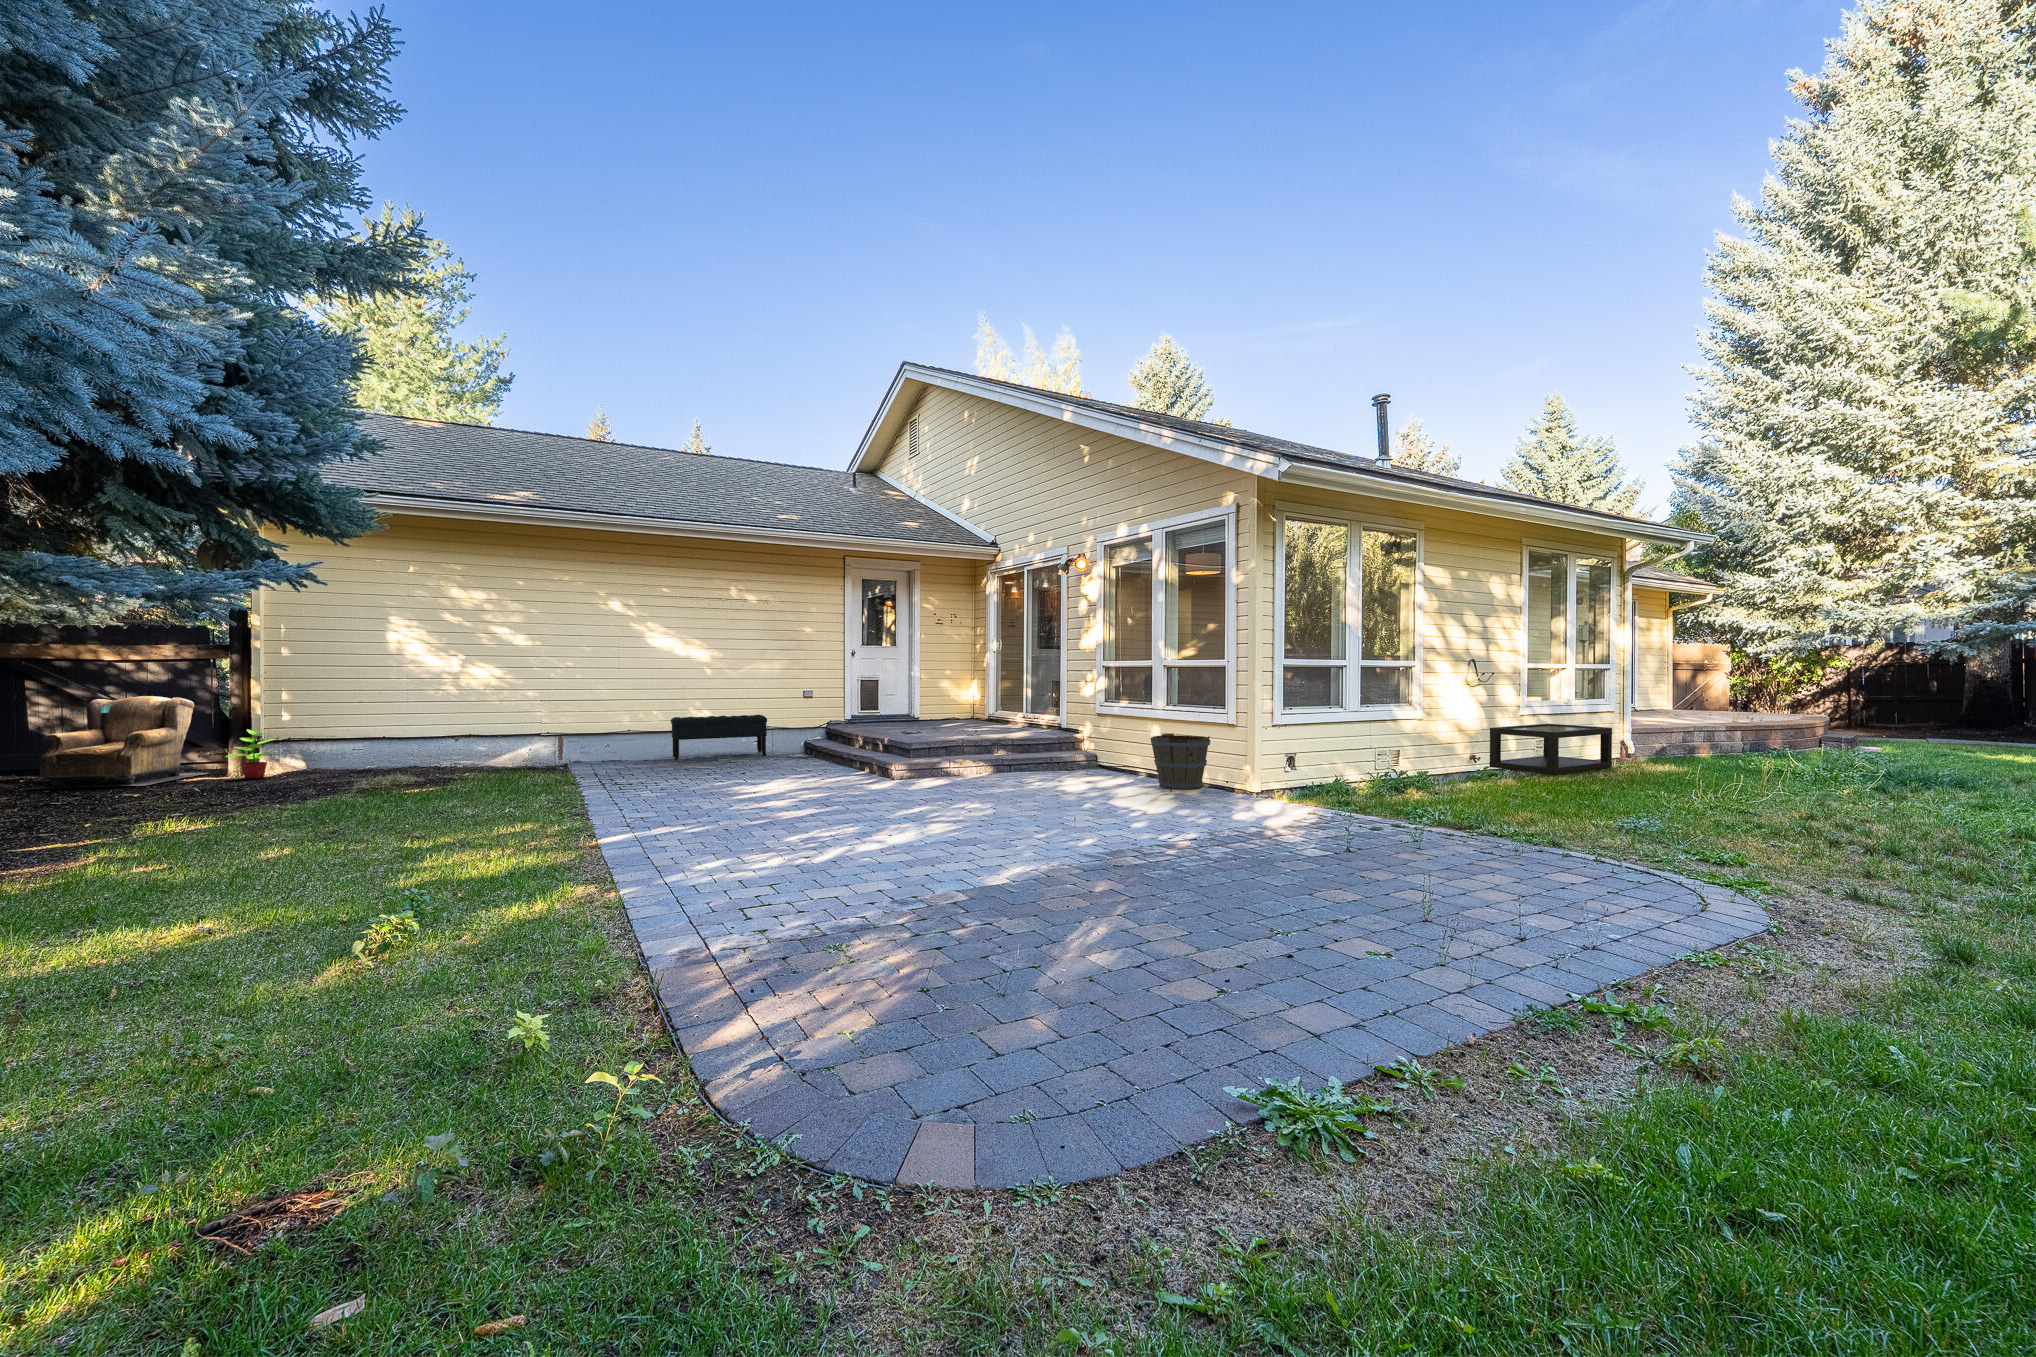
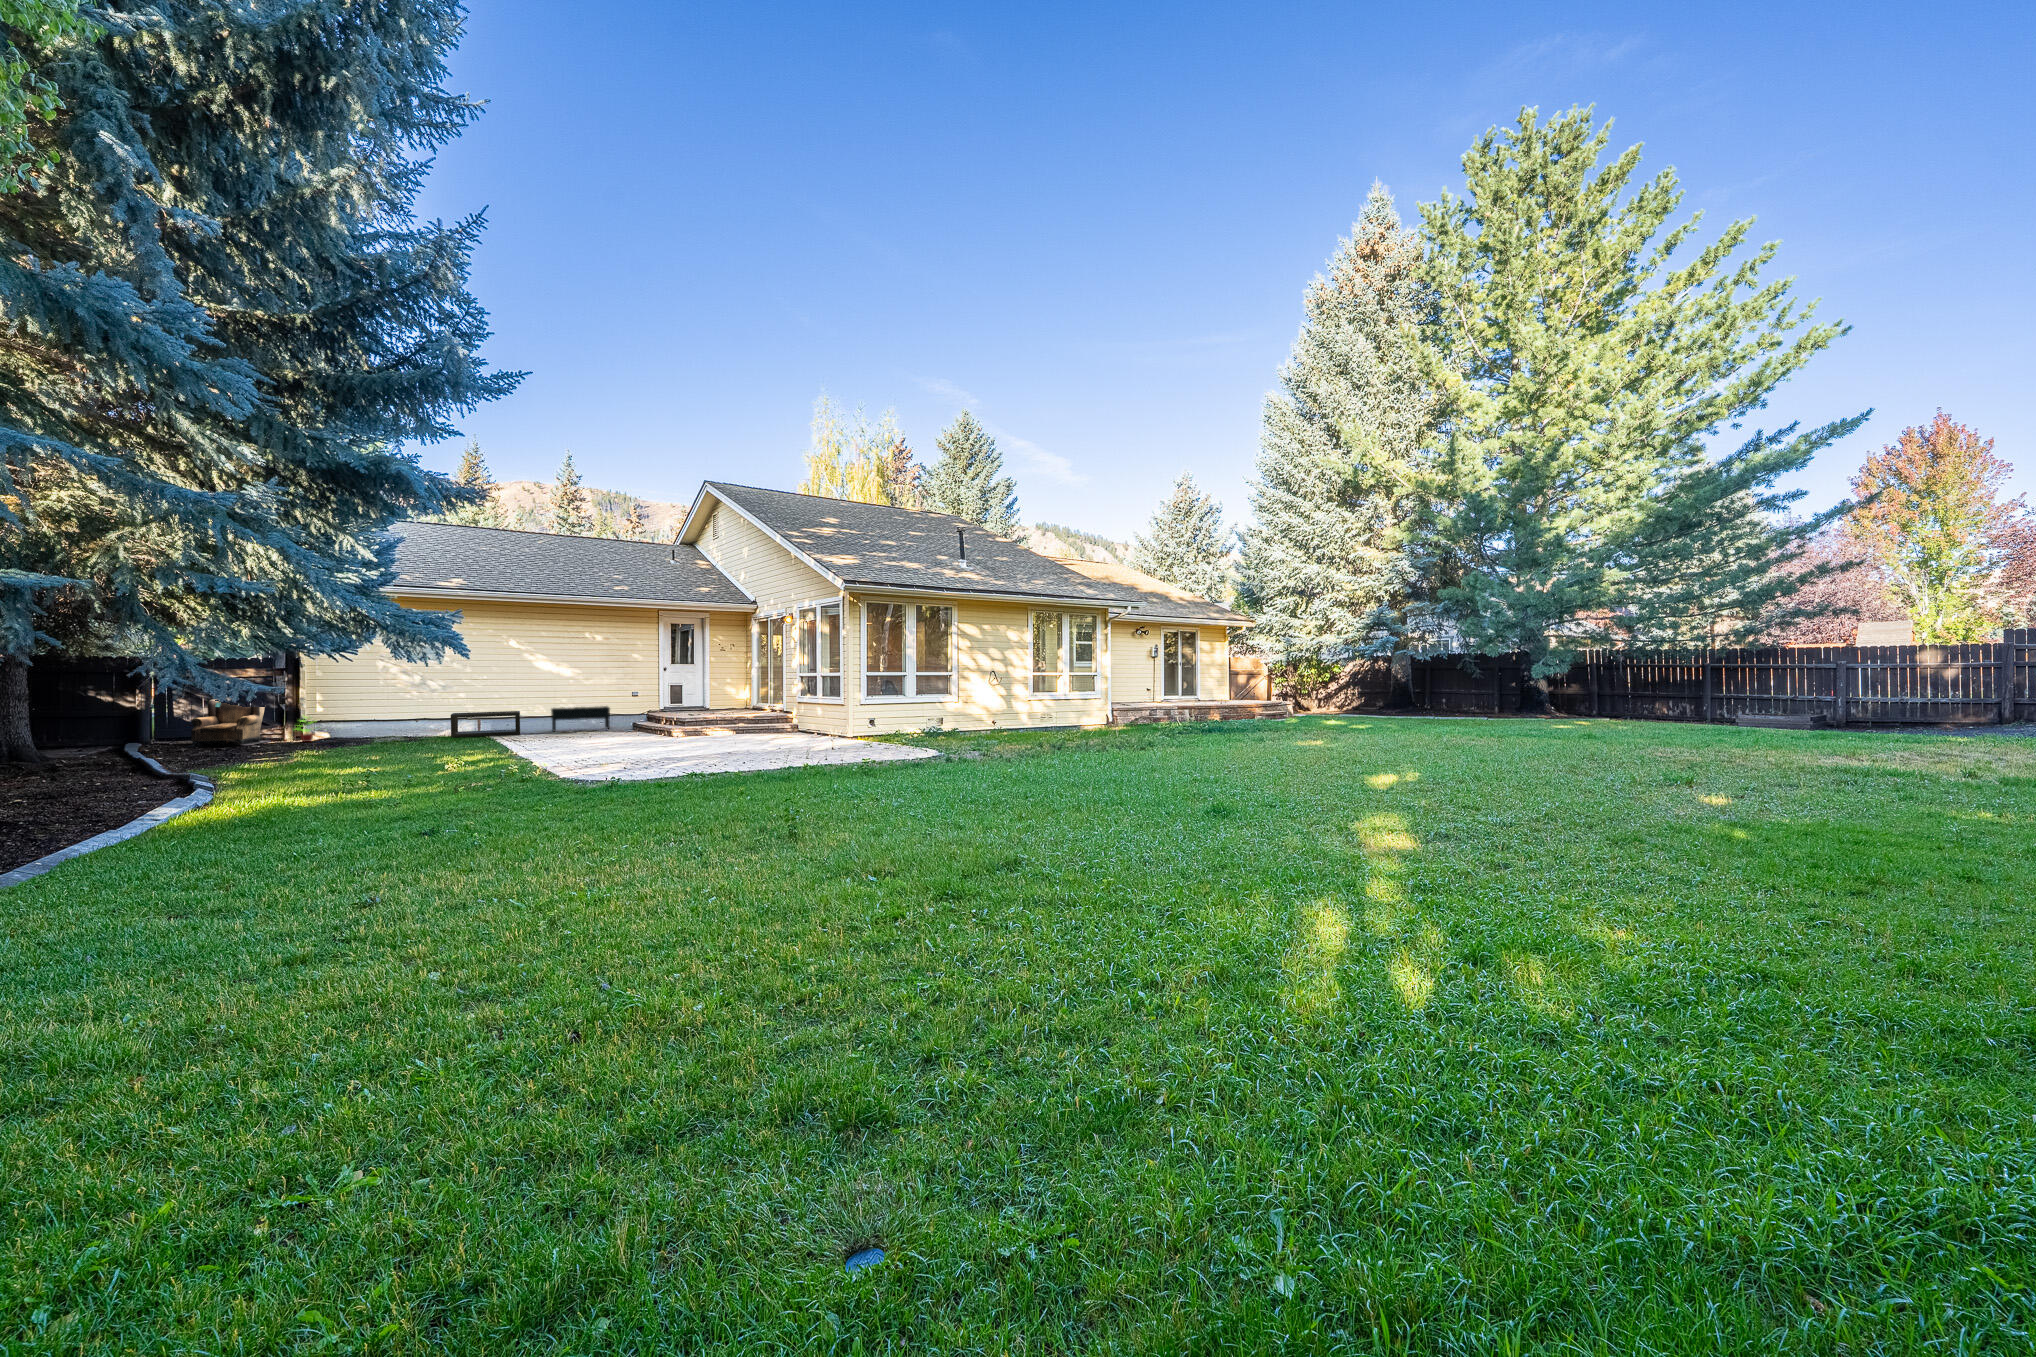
coffee table: present [1489,724,1612,774] -> present [451,711,520,738]
wooden bucket: present [1151,734,1210,789] -> none [804,711,834,737]

